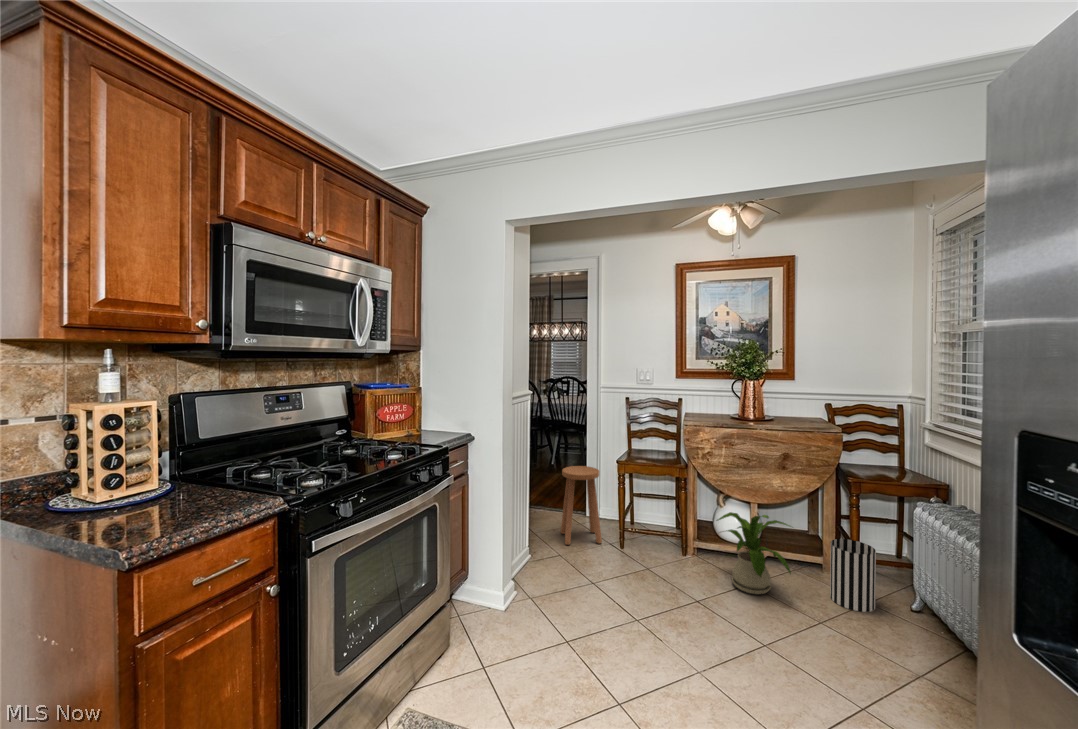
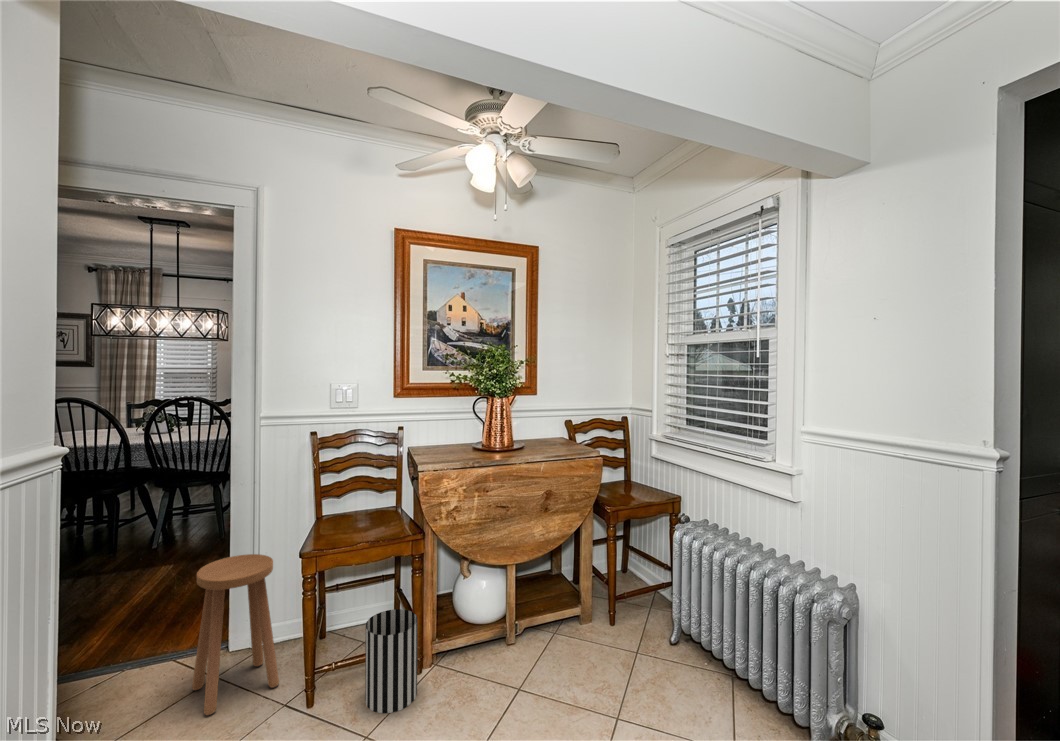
house plant: present [717,512,791,594] -> none [466,582,571,696]
wastebasket: present [830,539,876,612] -> present [365,609,417,713]

